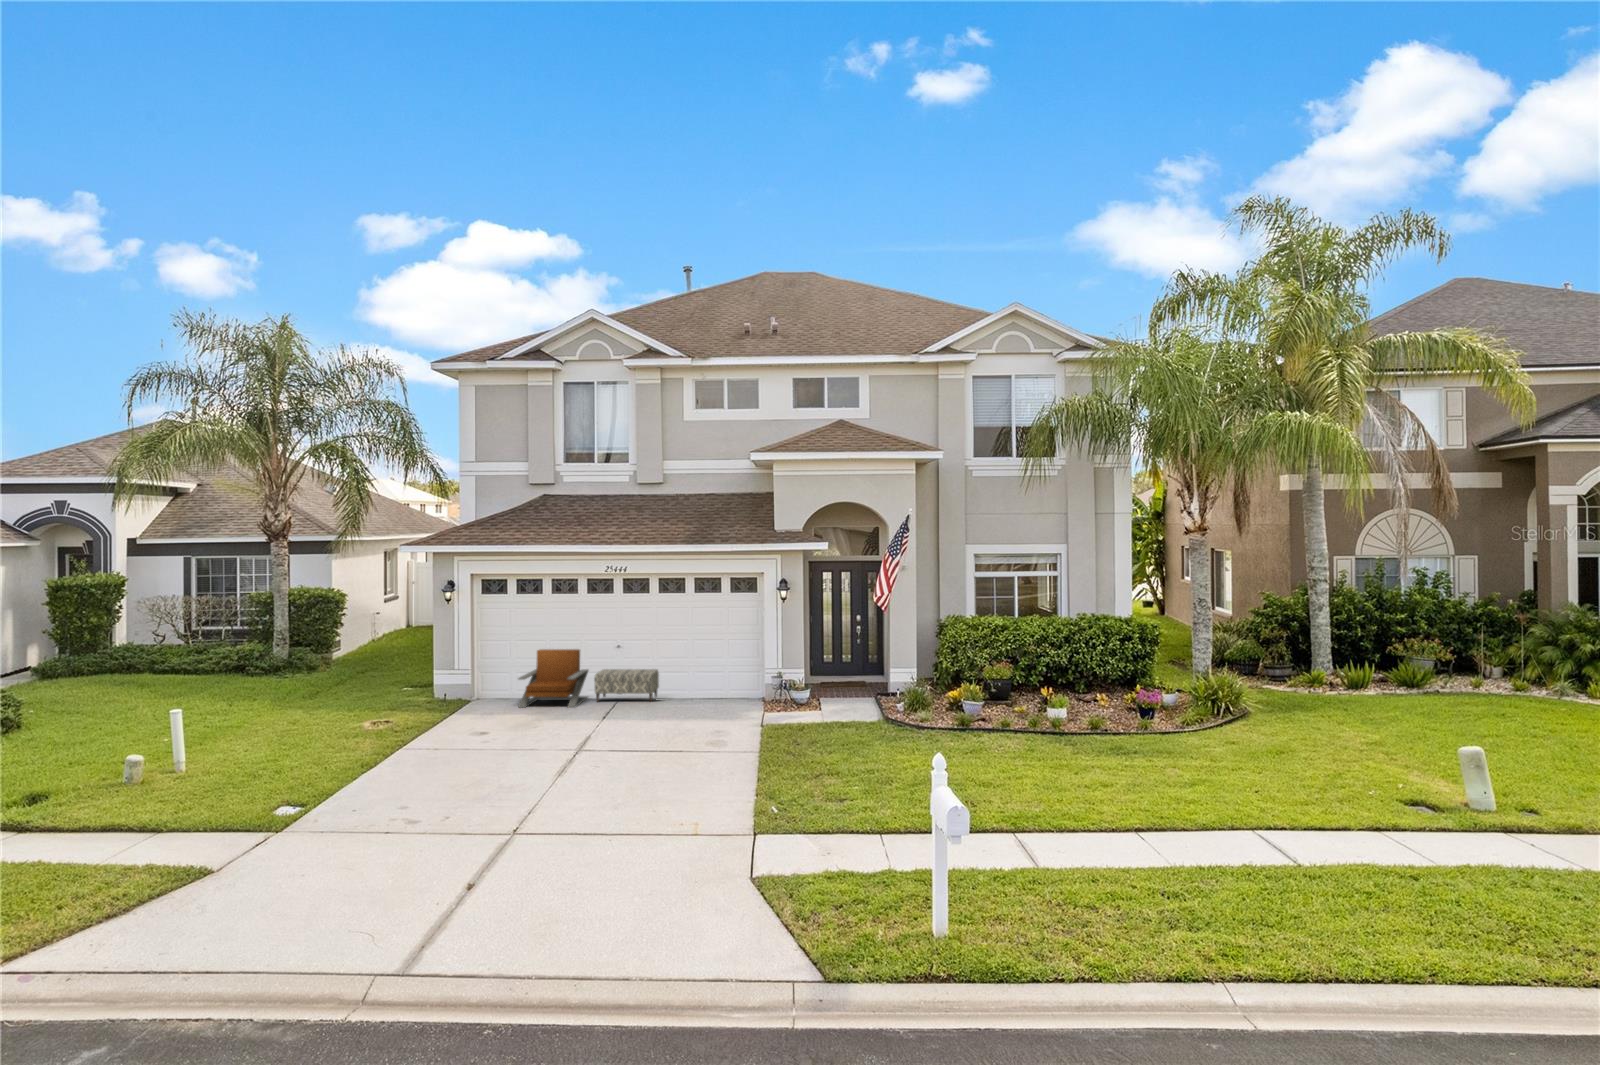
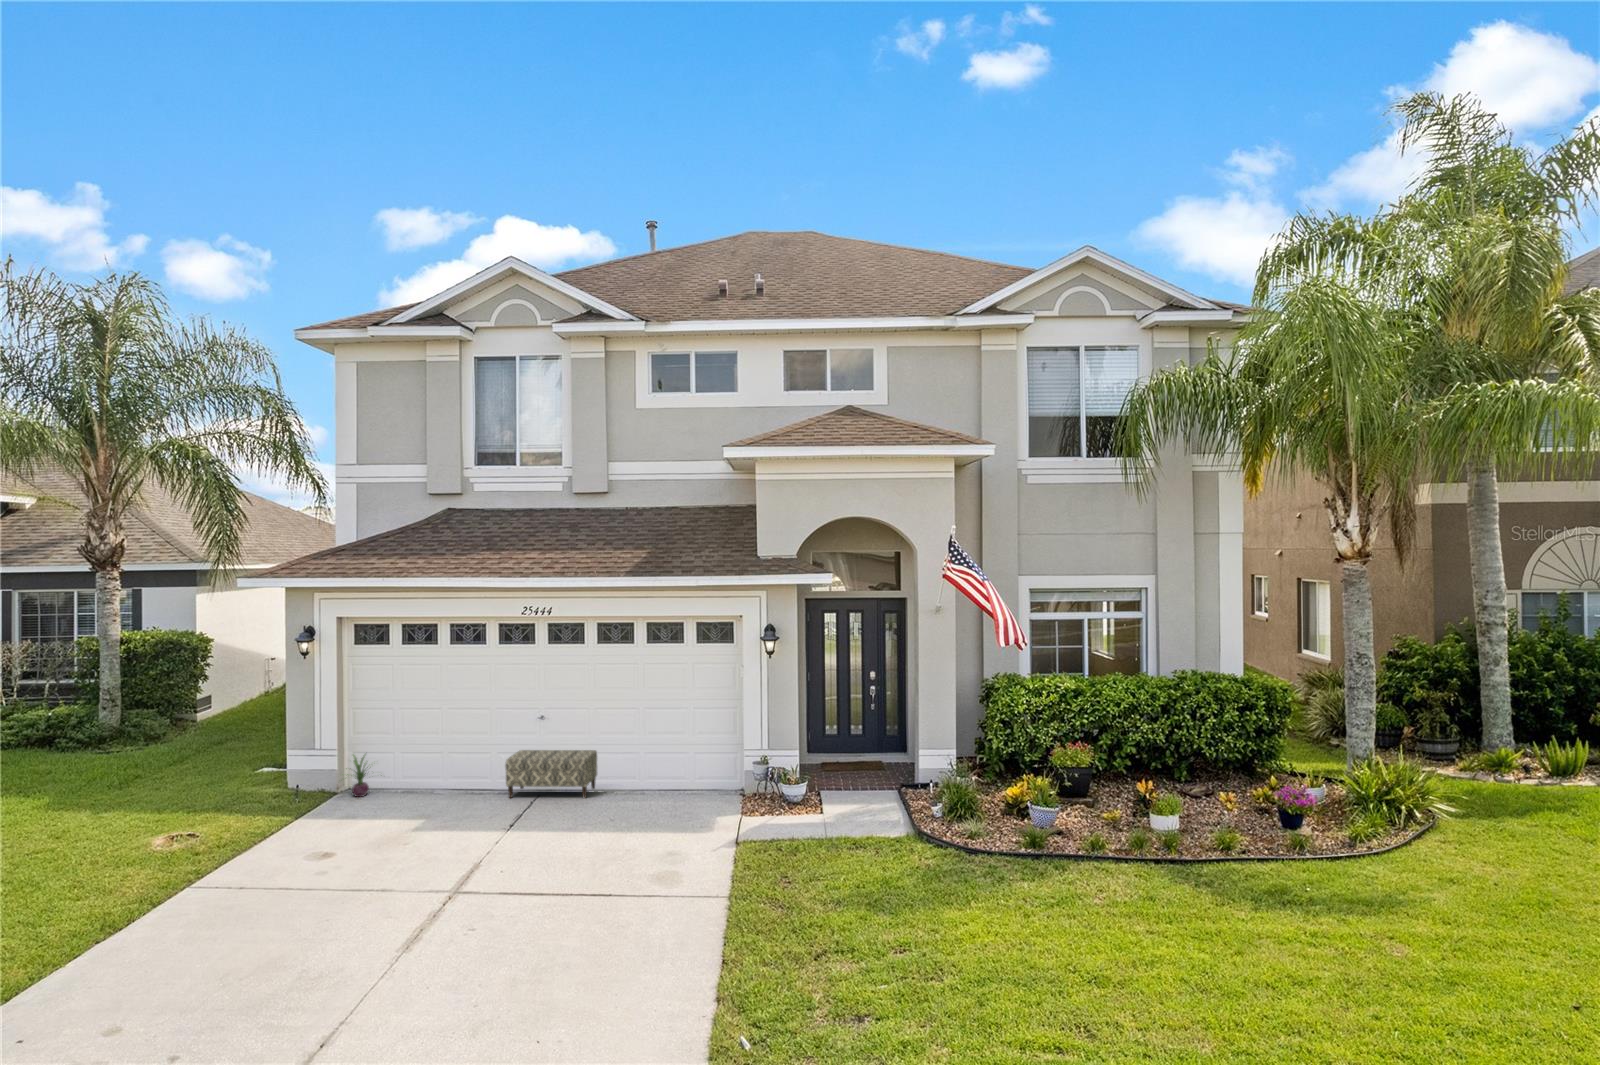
lounge chair: present [518,649,588,708] -> none [395,723,500,809]
decorative plant: none [471,671,507,702] -> present [346,755,369,797]

